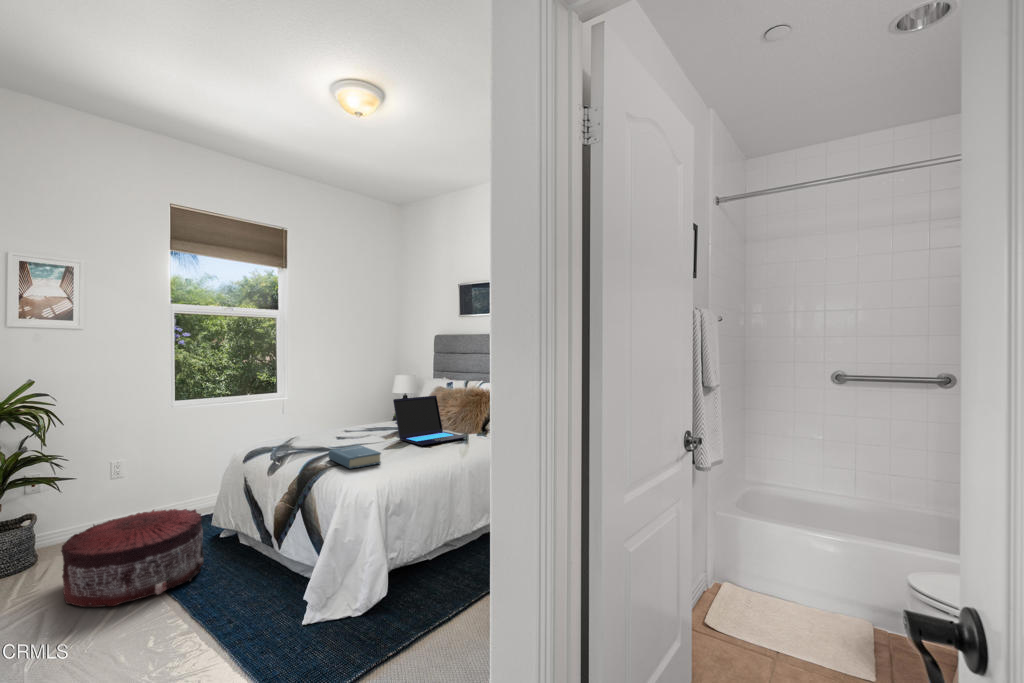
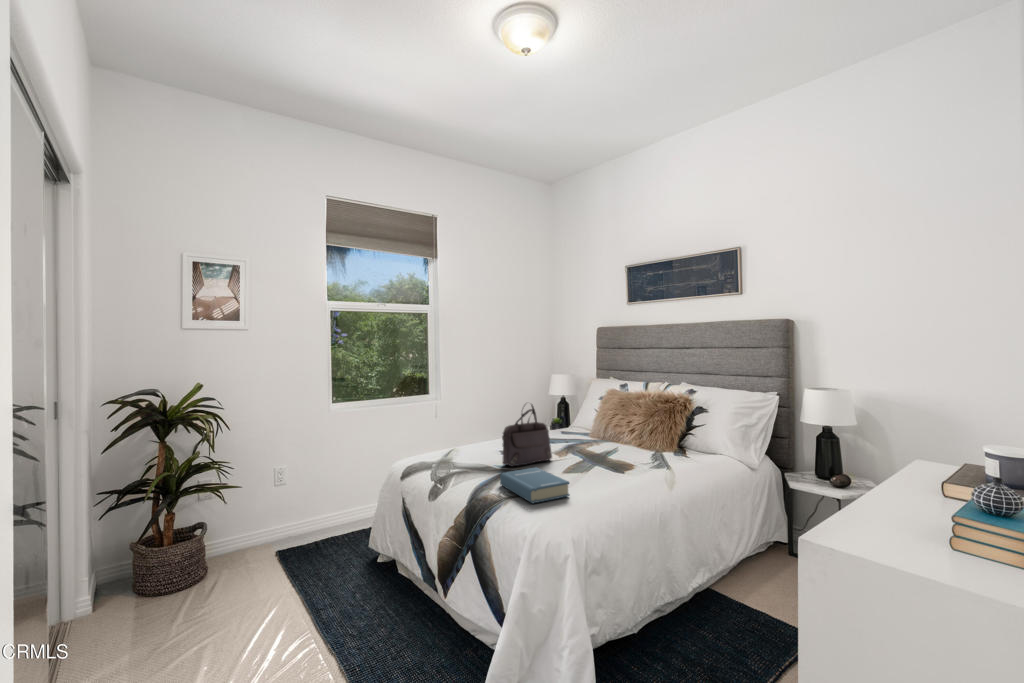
handbag: none [335,396,379,447] -> present [502,405,552,466]
laptop: present [393,396,466,446] -> none [567,402,664,469]
pouf: present [61,509,204,607] -> none [218,527,362,653]

